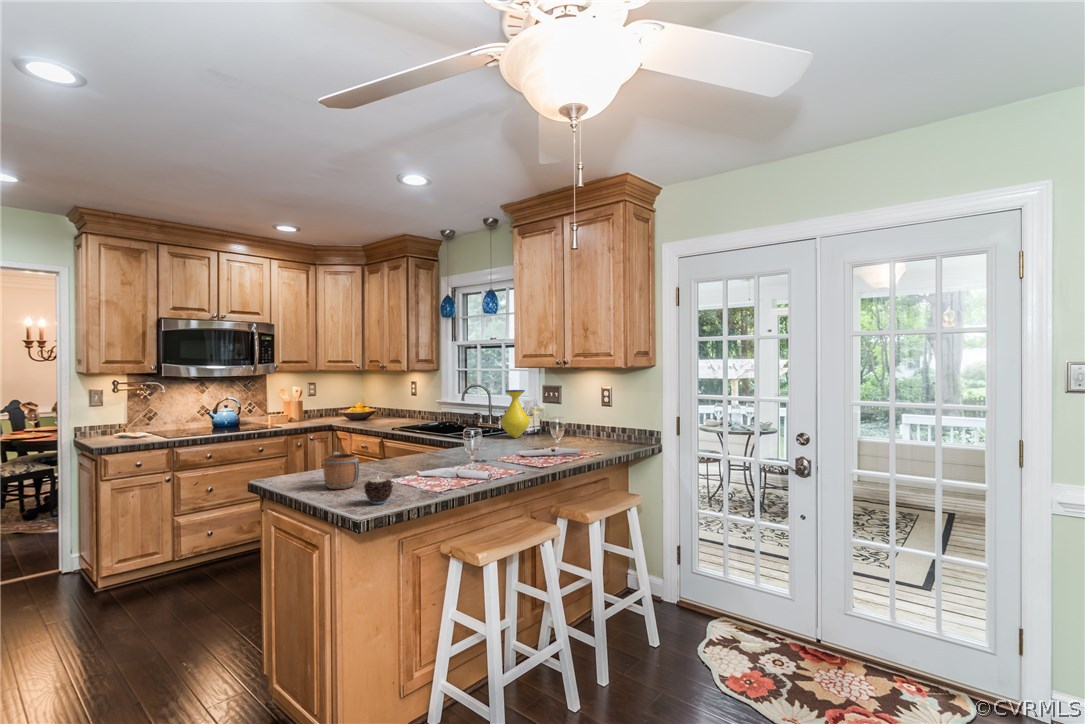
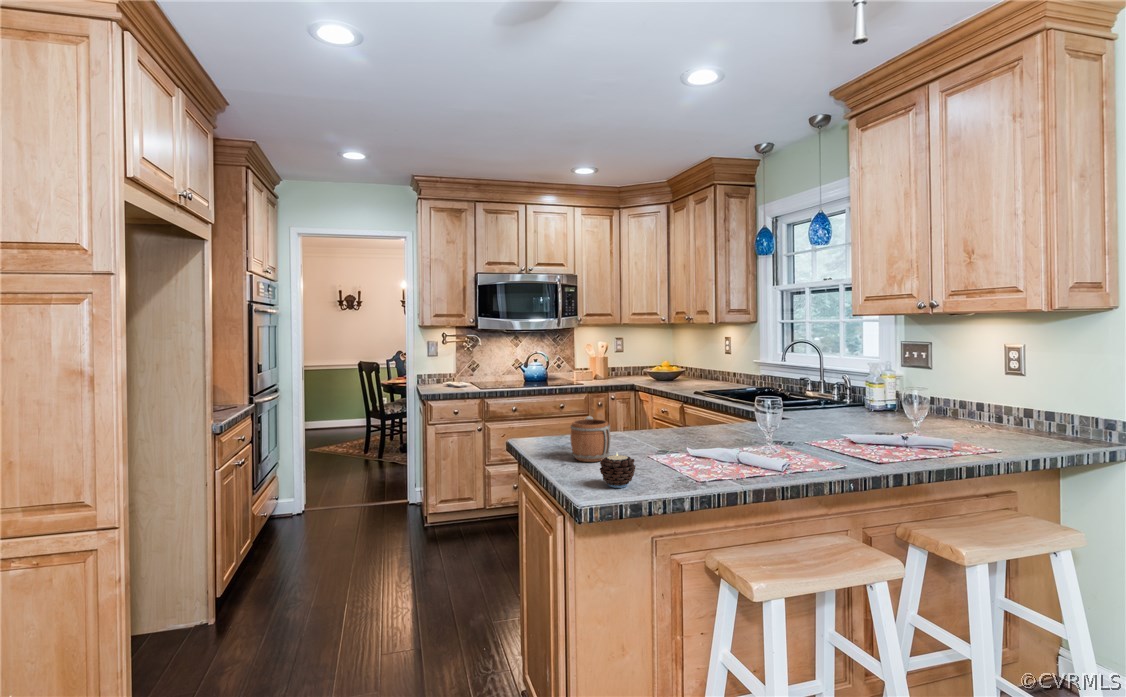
vase: present [501,390,530,438] -> none [828,347,874,414]

